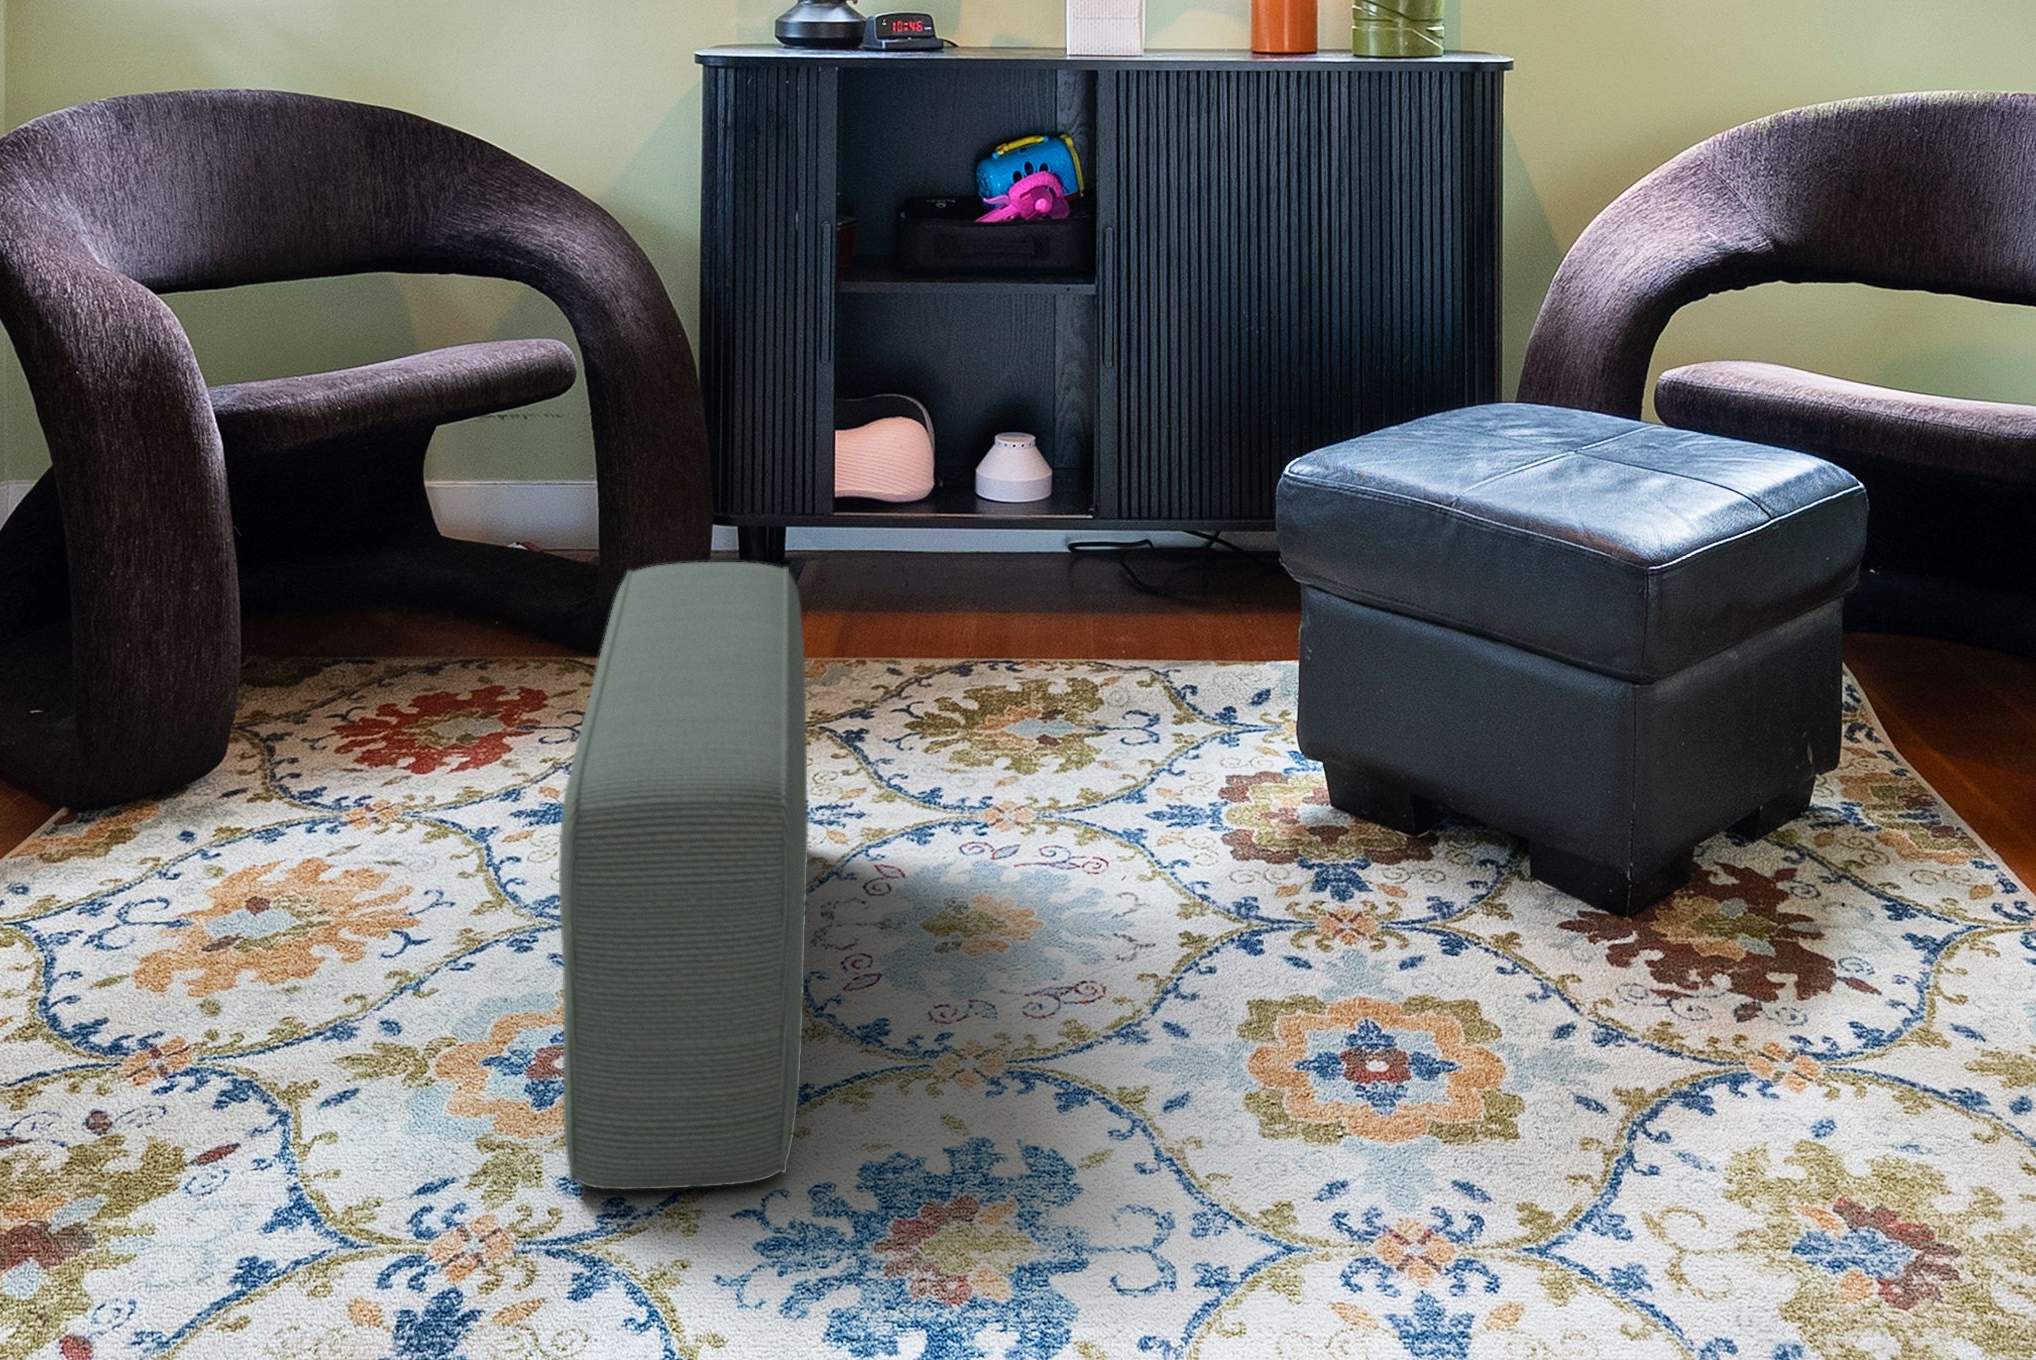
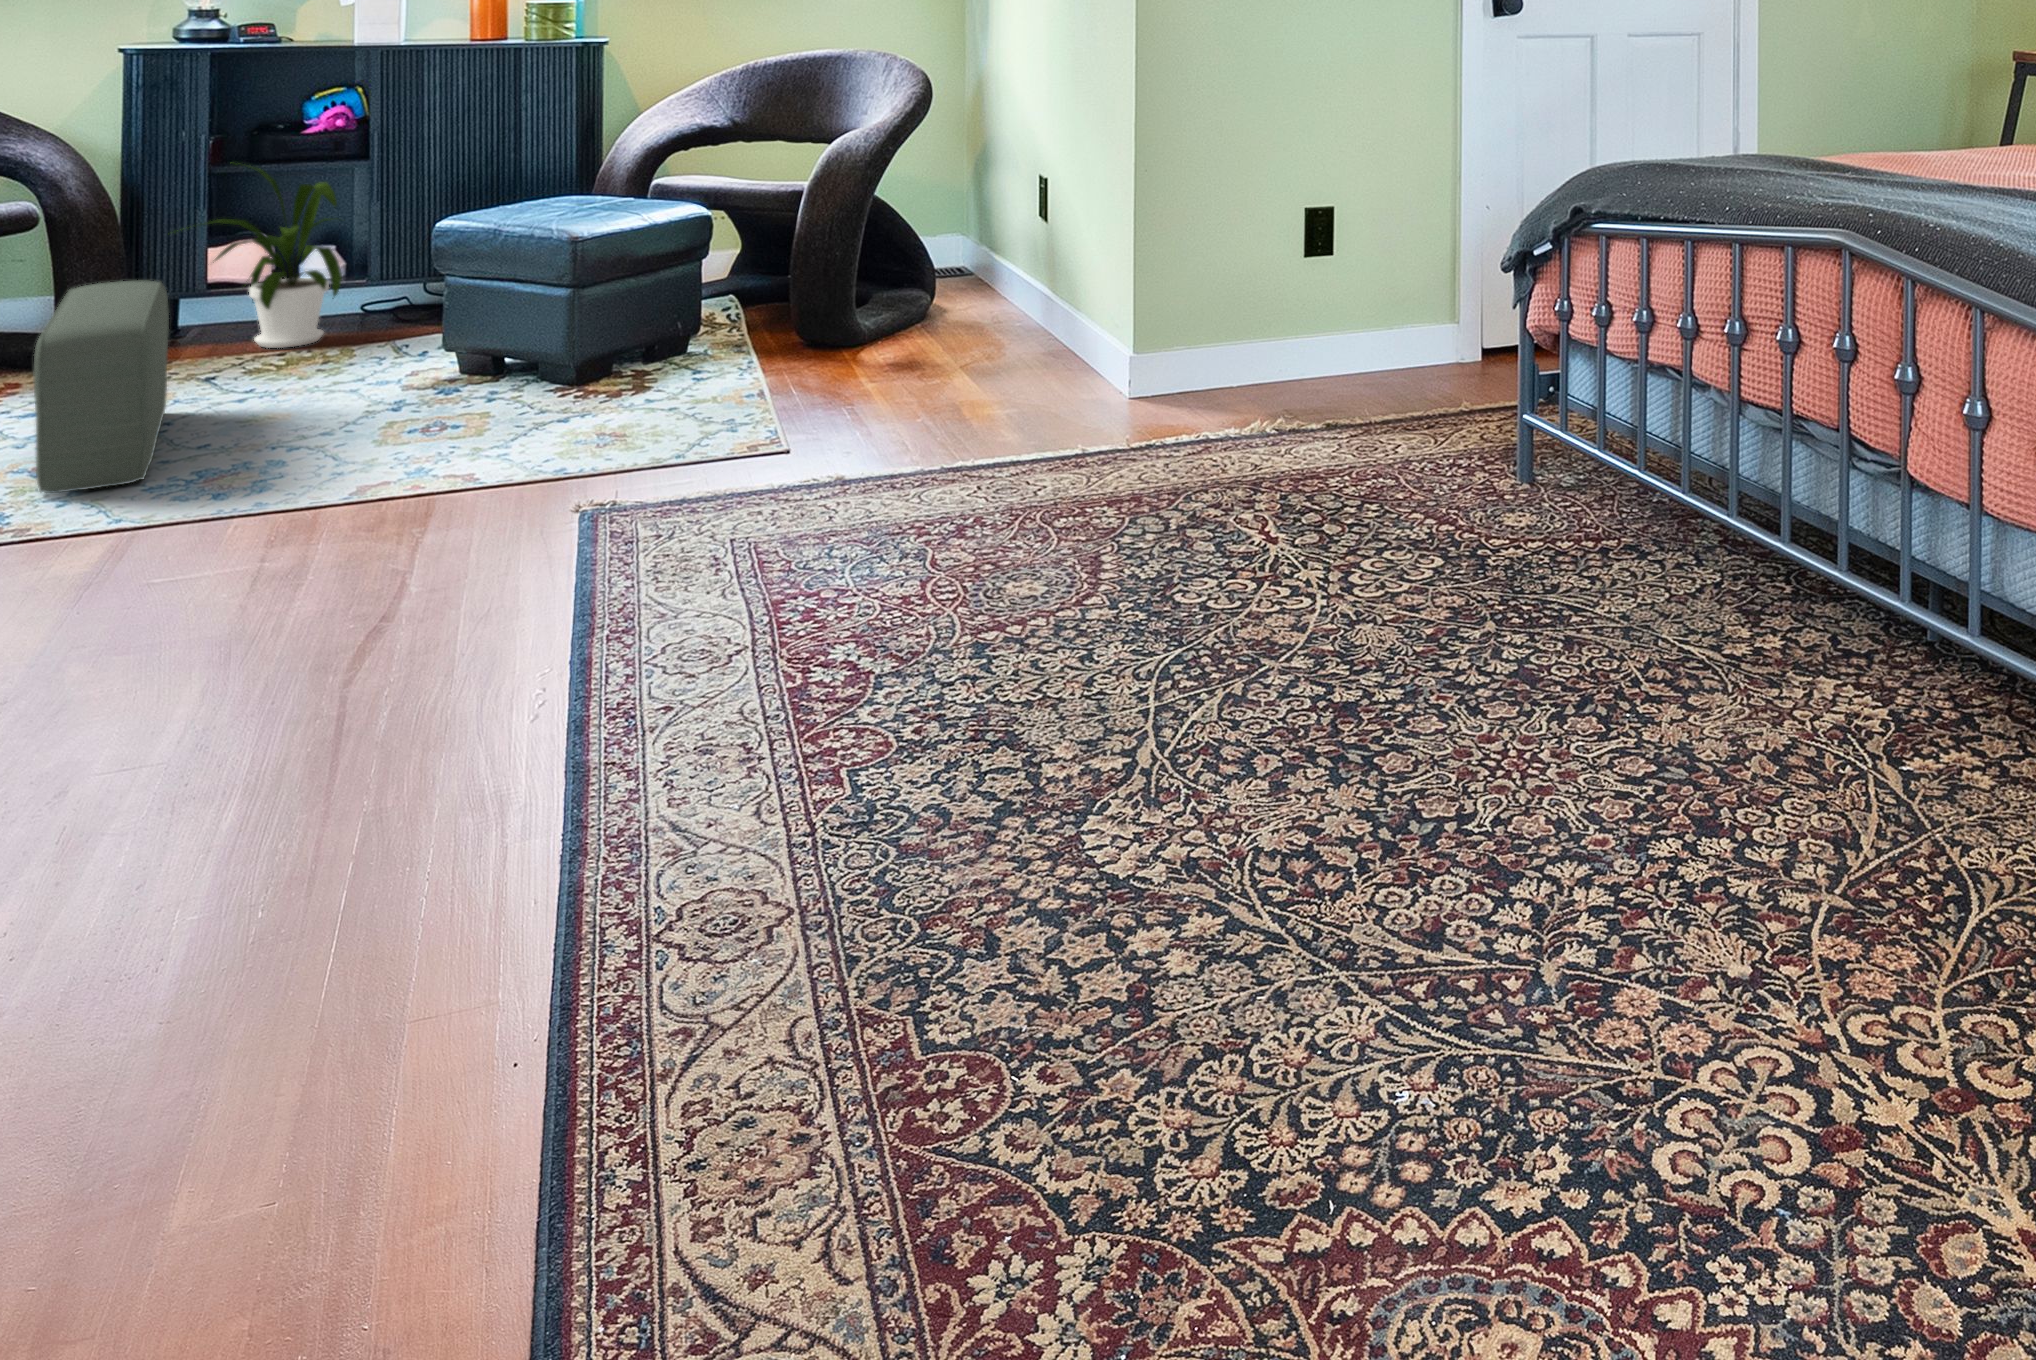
house plant: none [772,273,1062,646] -> present [180,164,342,348]

